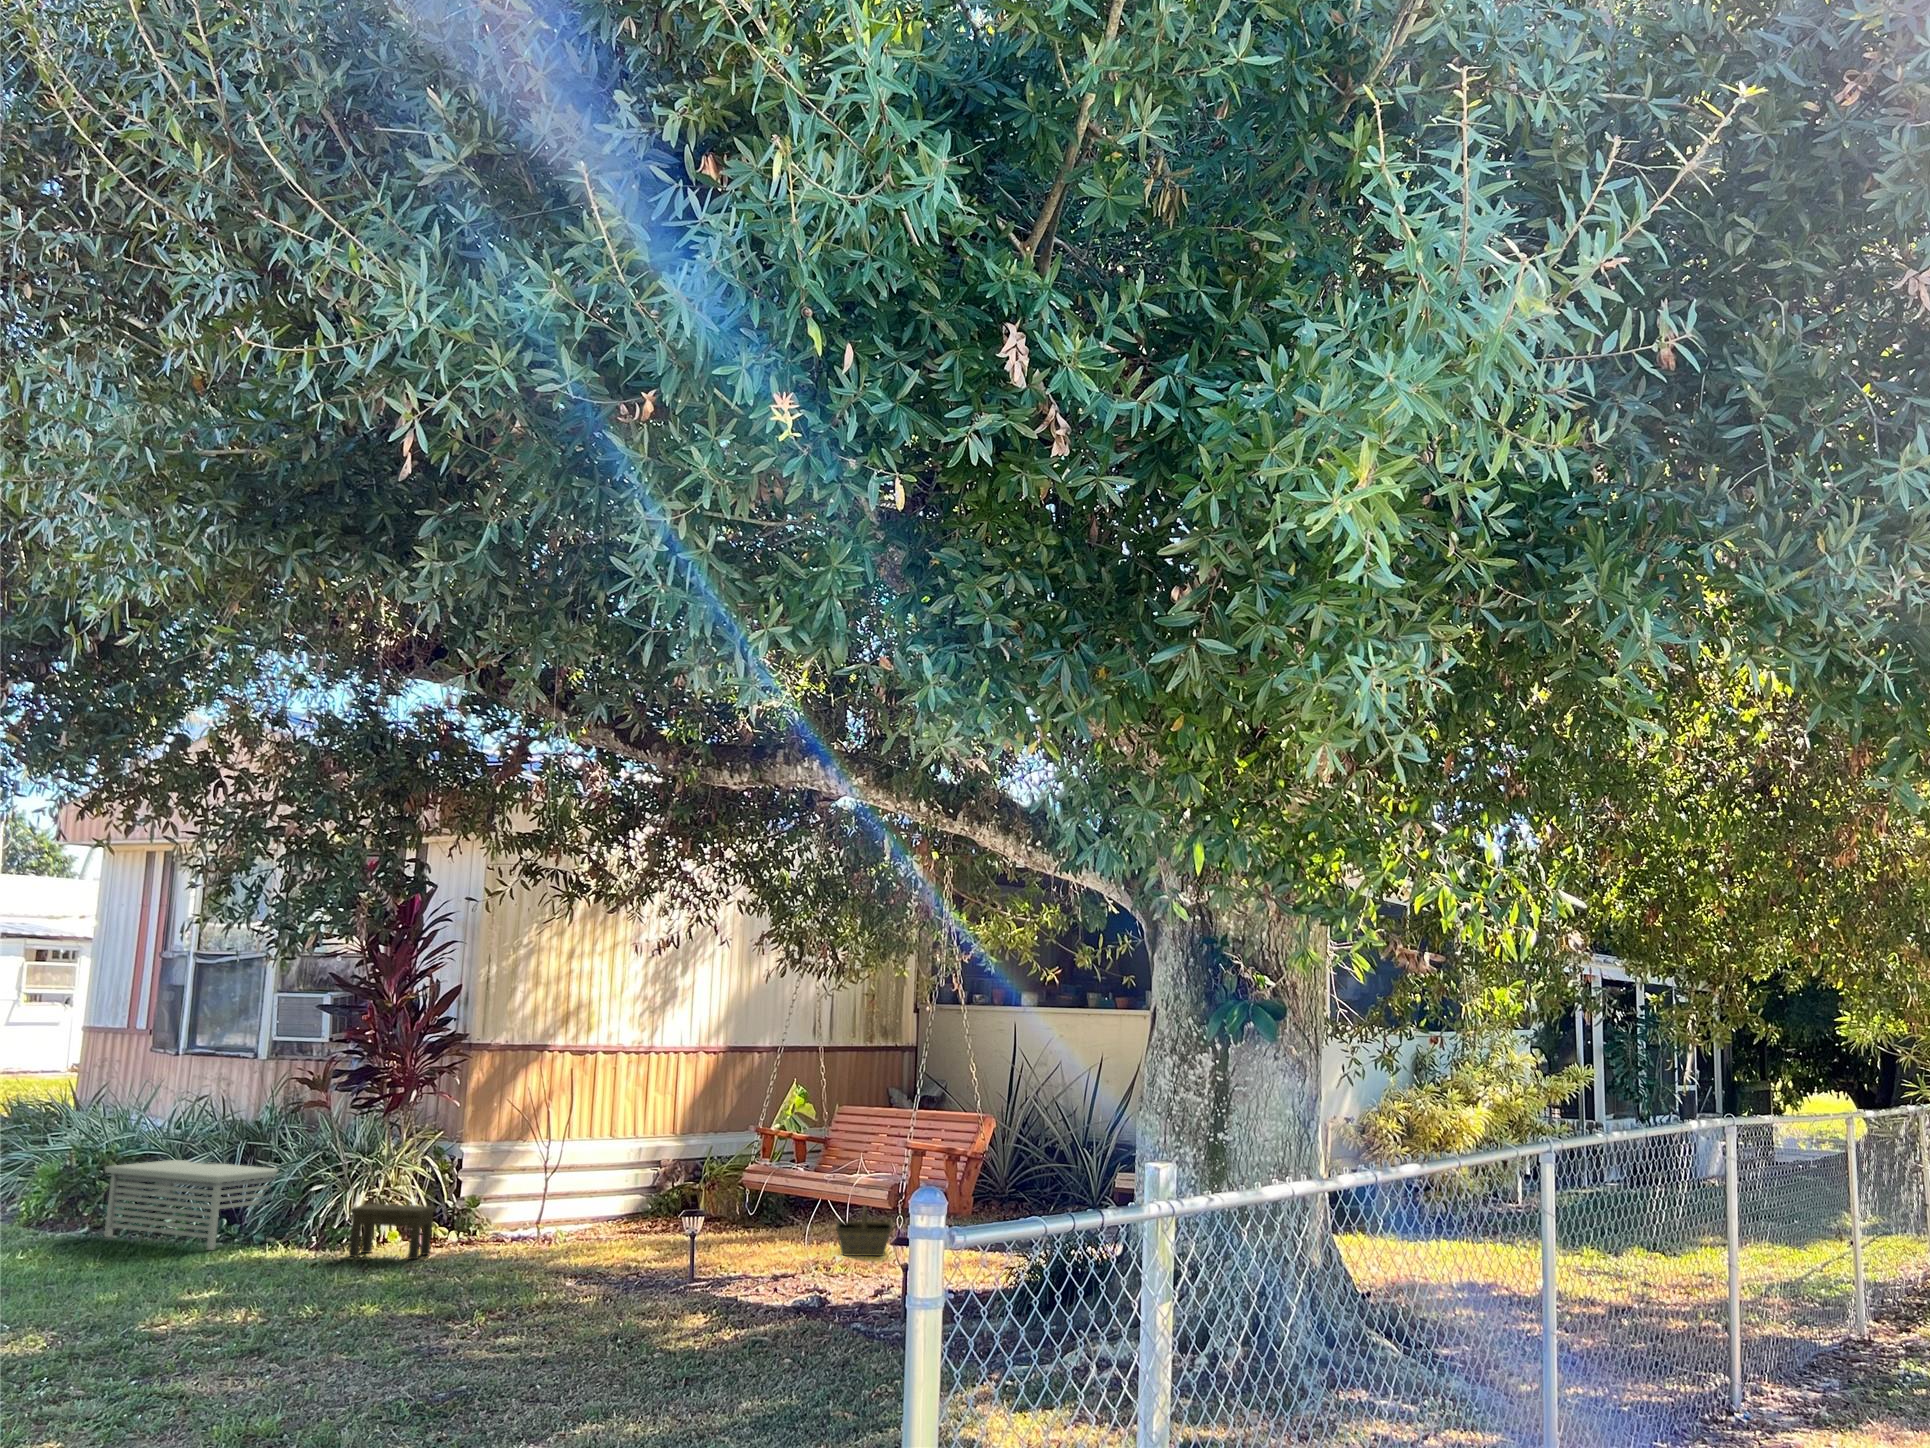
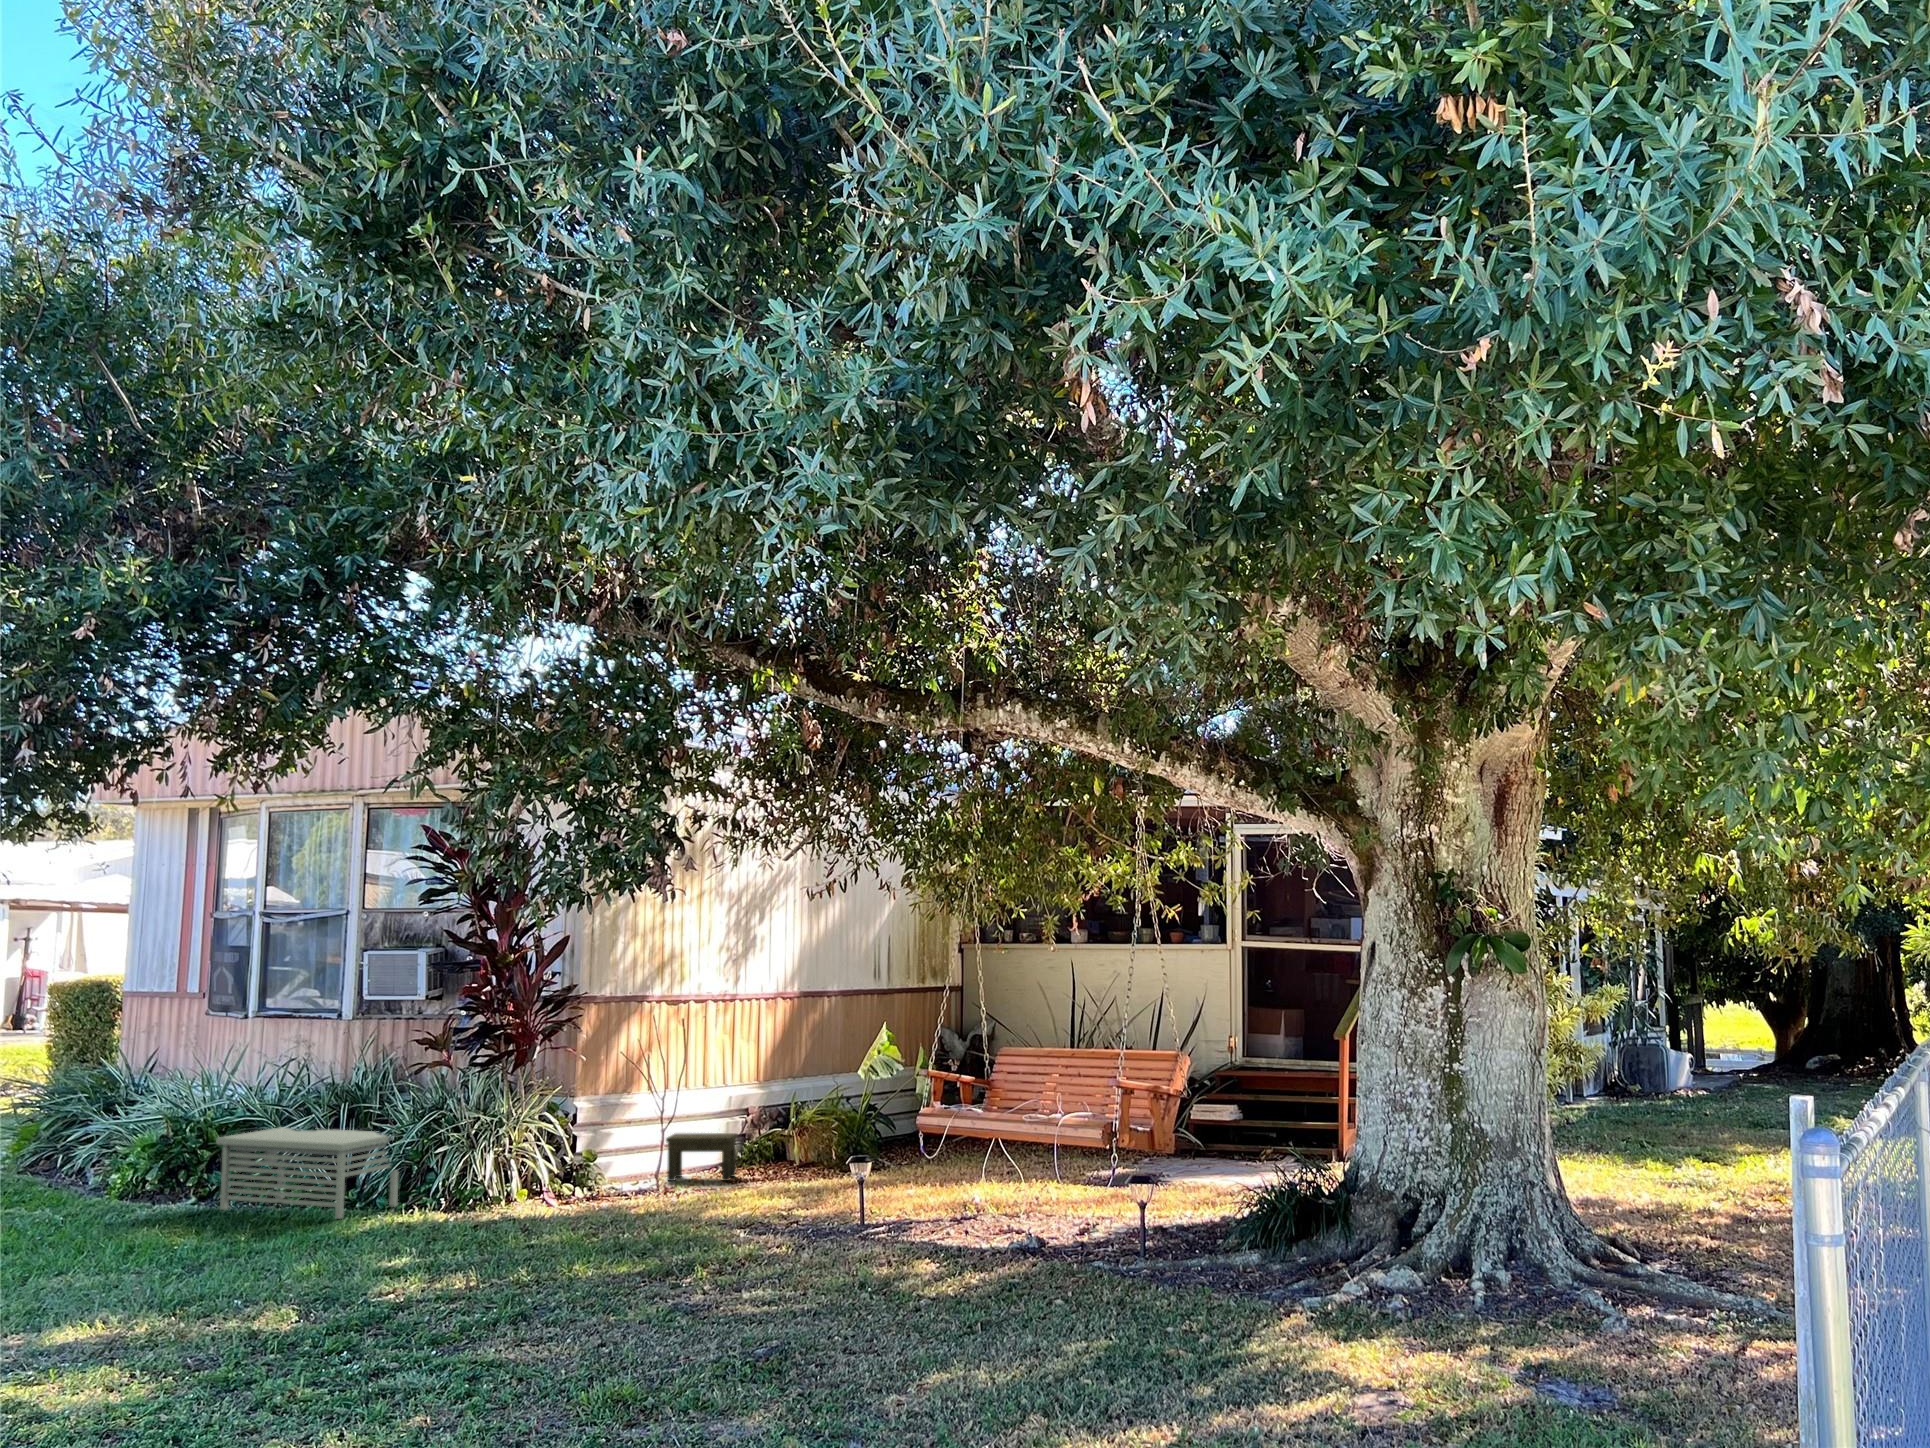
side table: present [349,1204,436,1259] -> present [666,1133,738,1181]
basket: present [836,1206,892,1256] -> none [966,1140,1025,1194]

